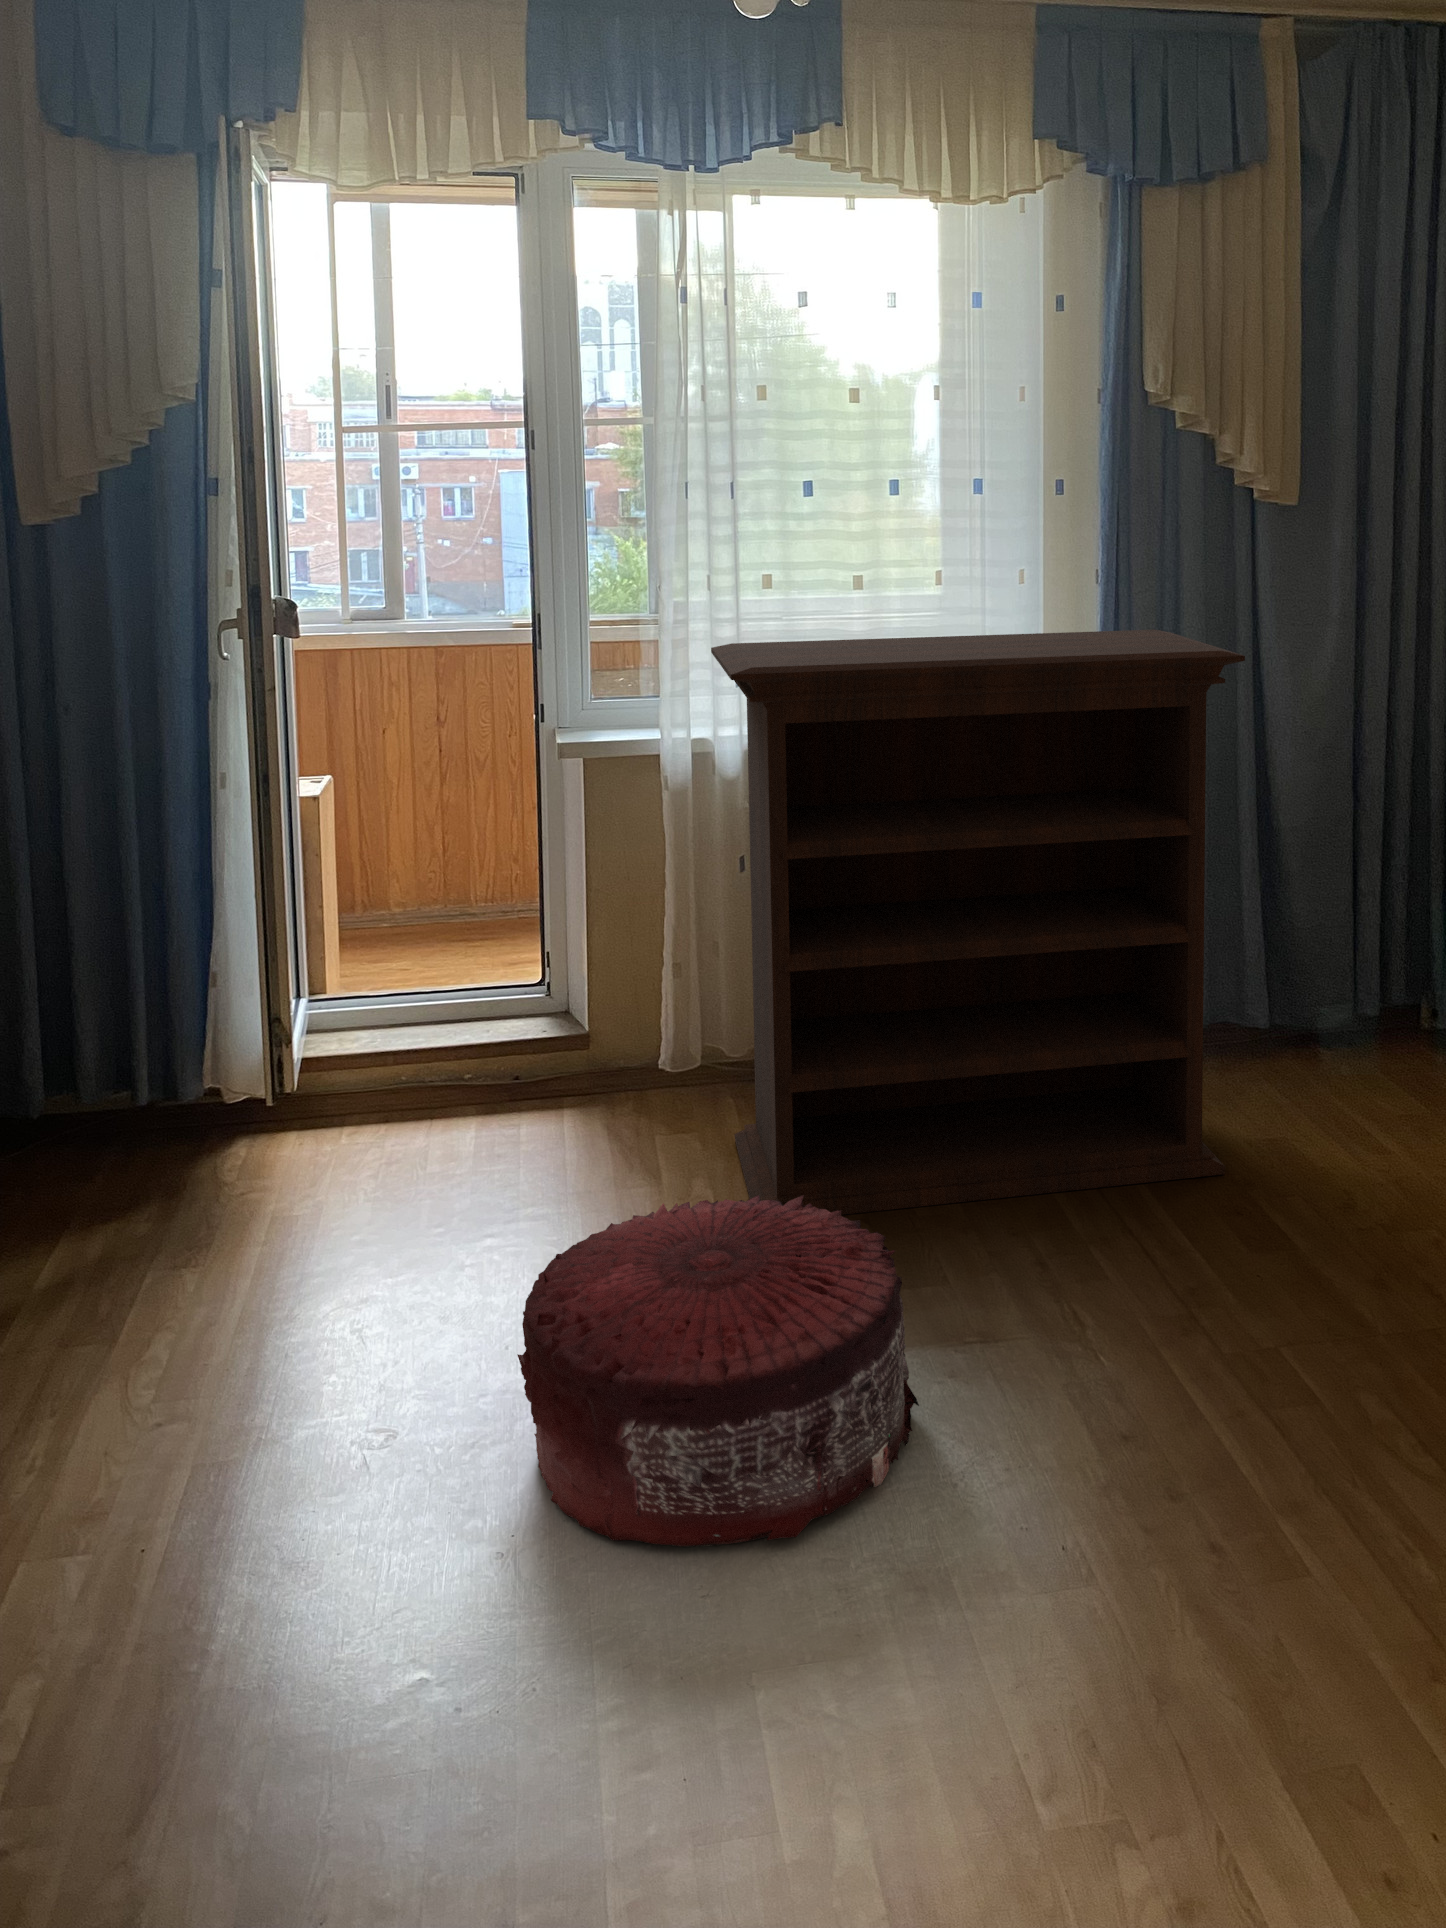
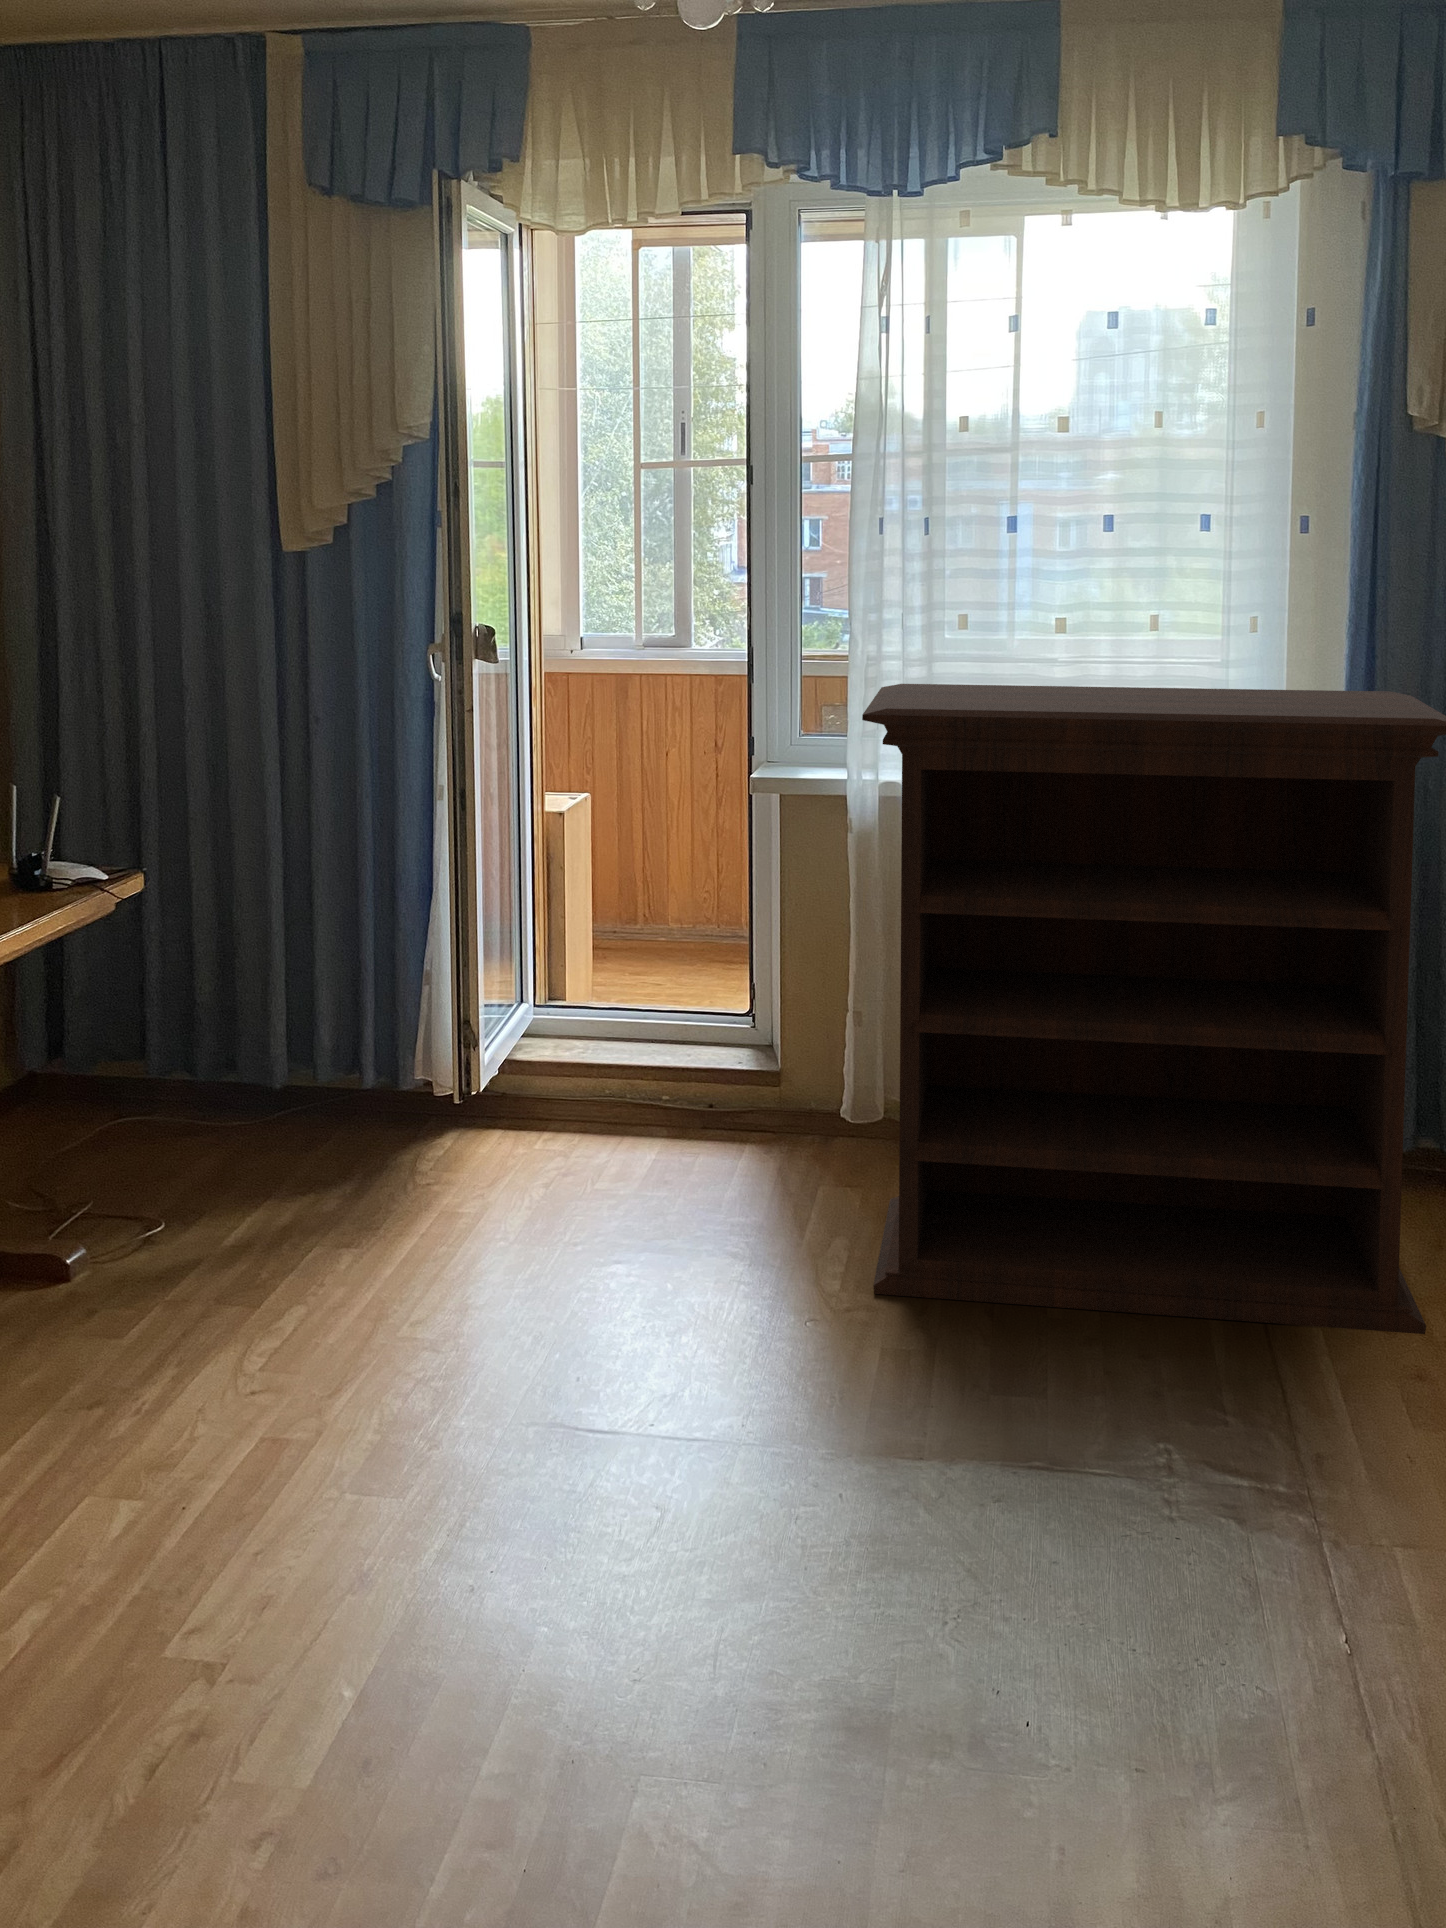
pouf: present [518,1195,919,1547] -> none [543,1249,951,1615]

